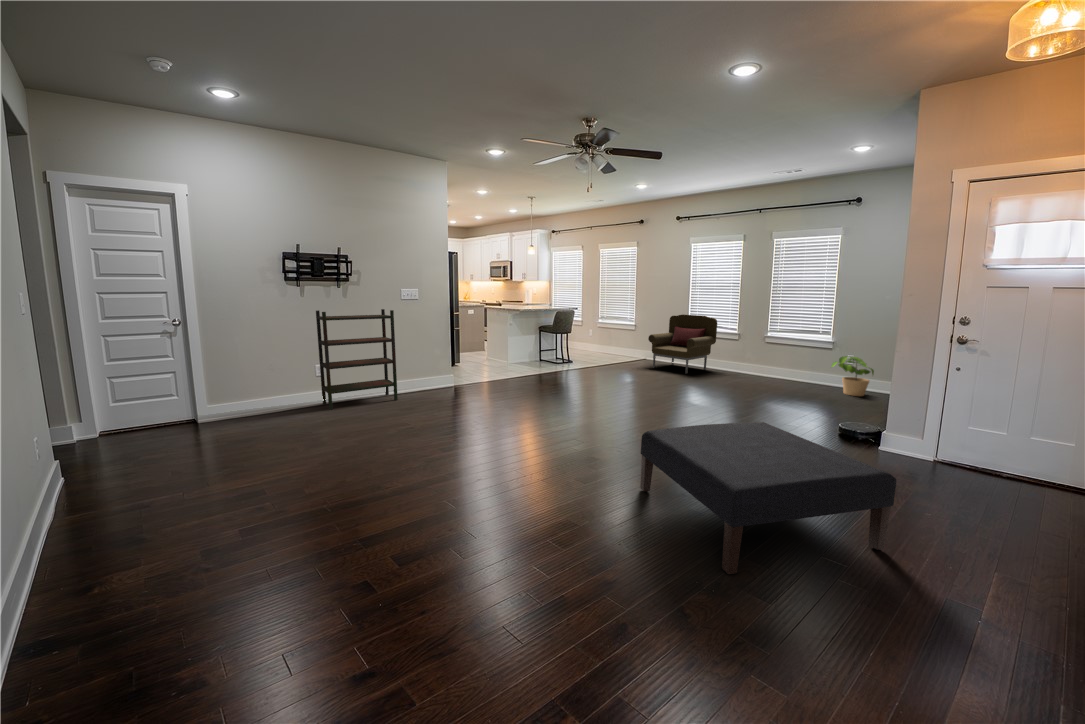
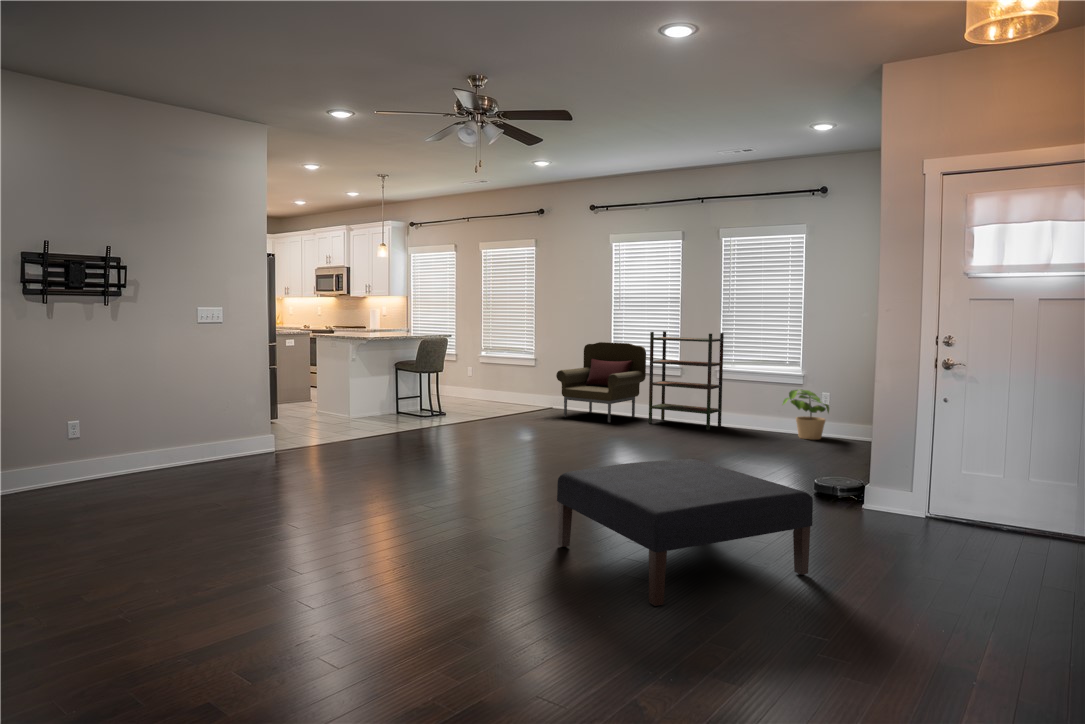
bookshelf: present [316,309,398,410] -> present [649,331,724,430]

